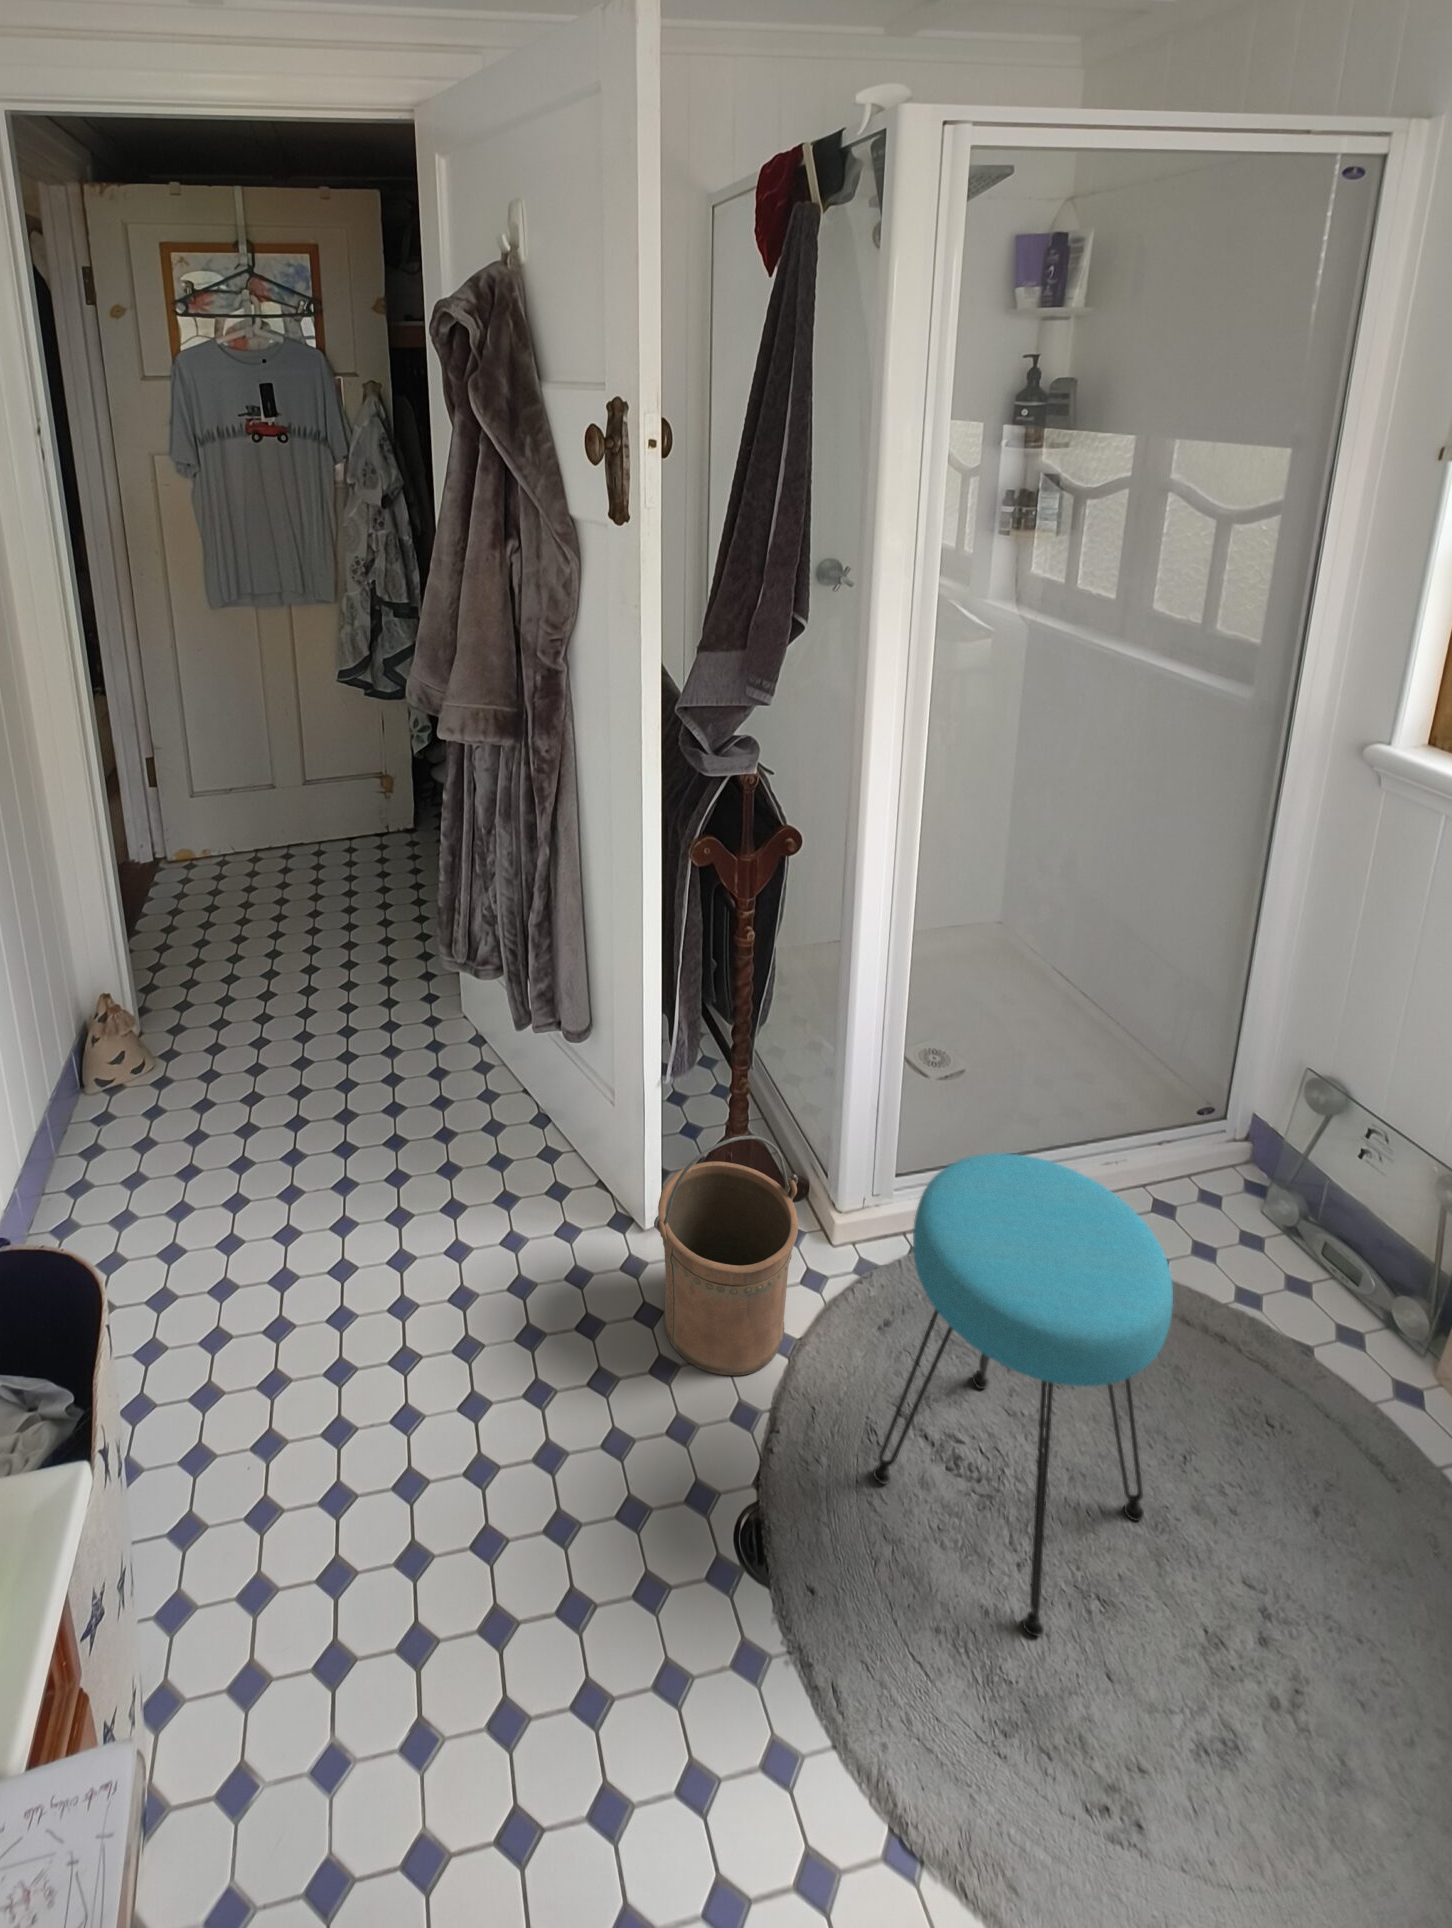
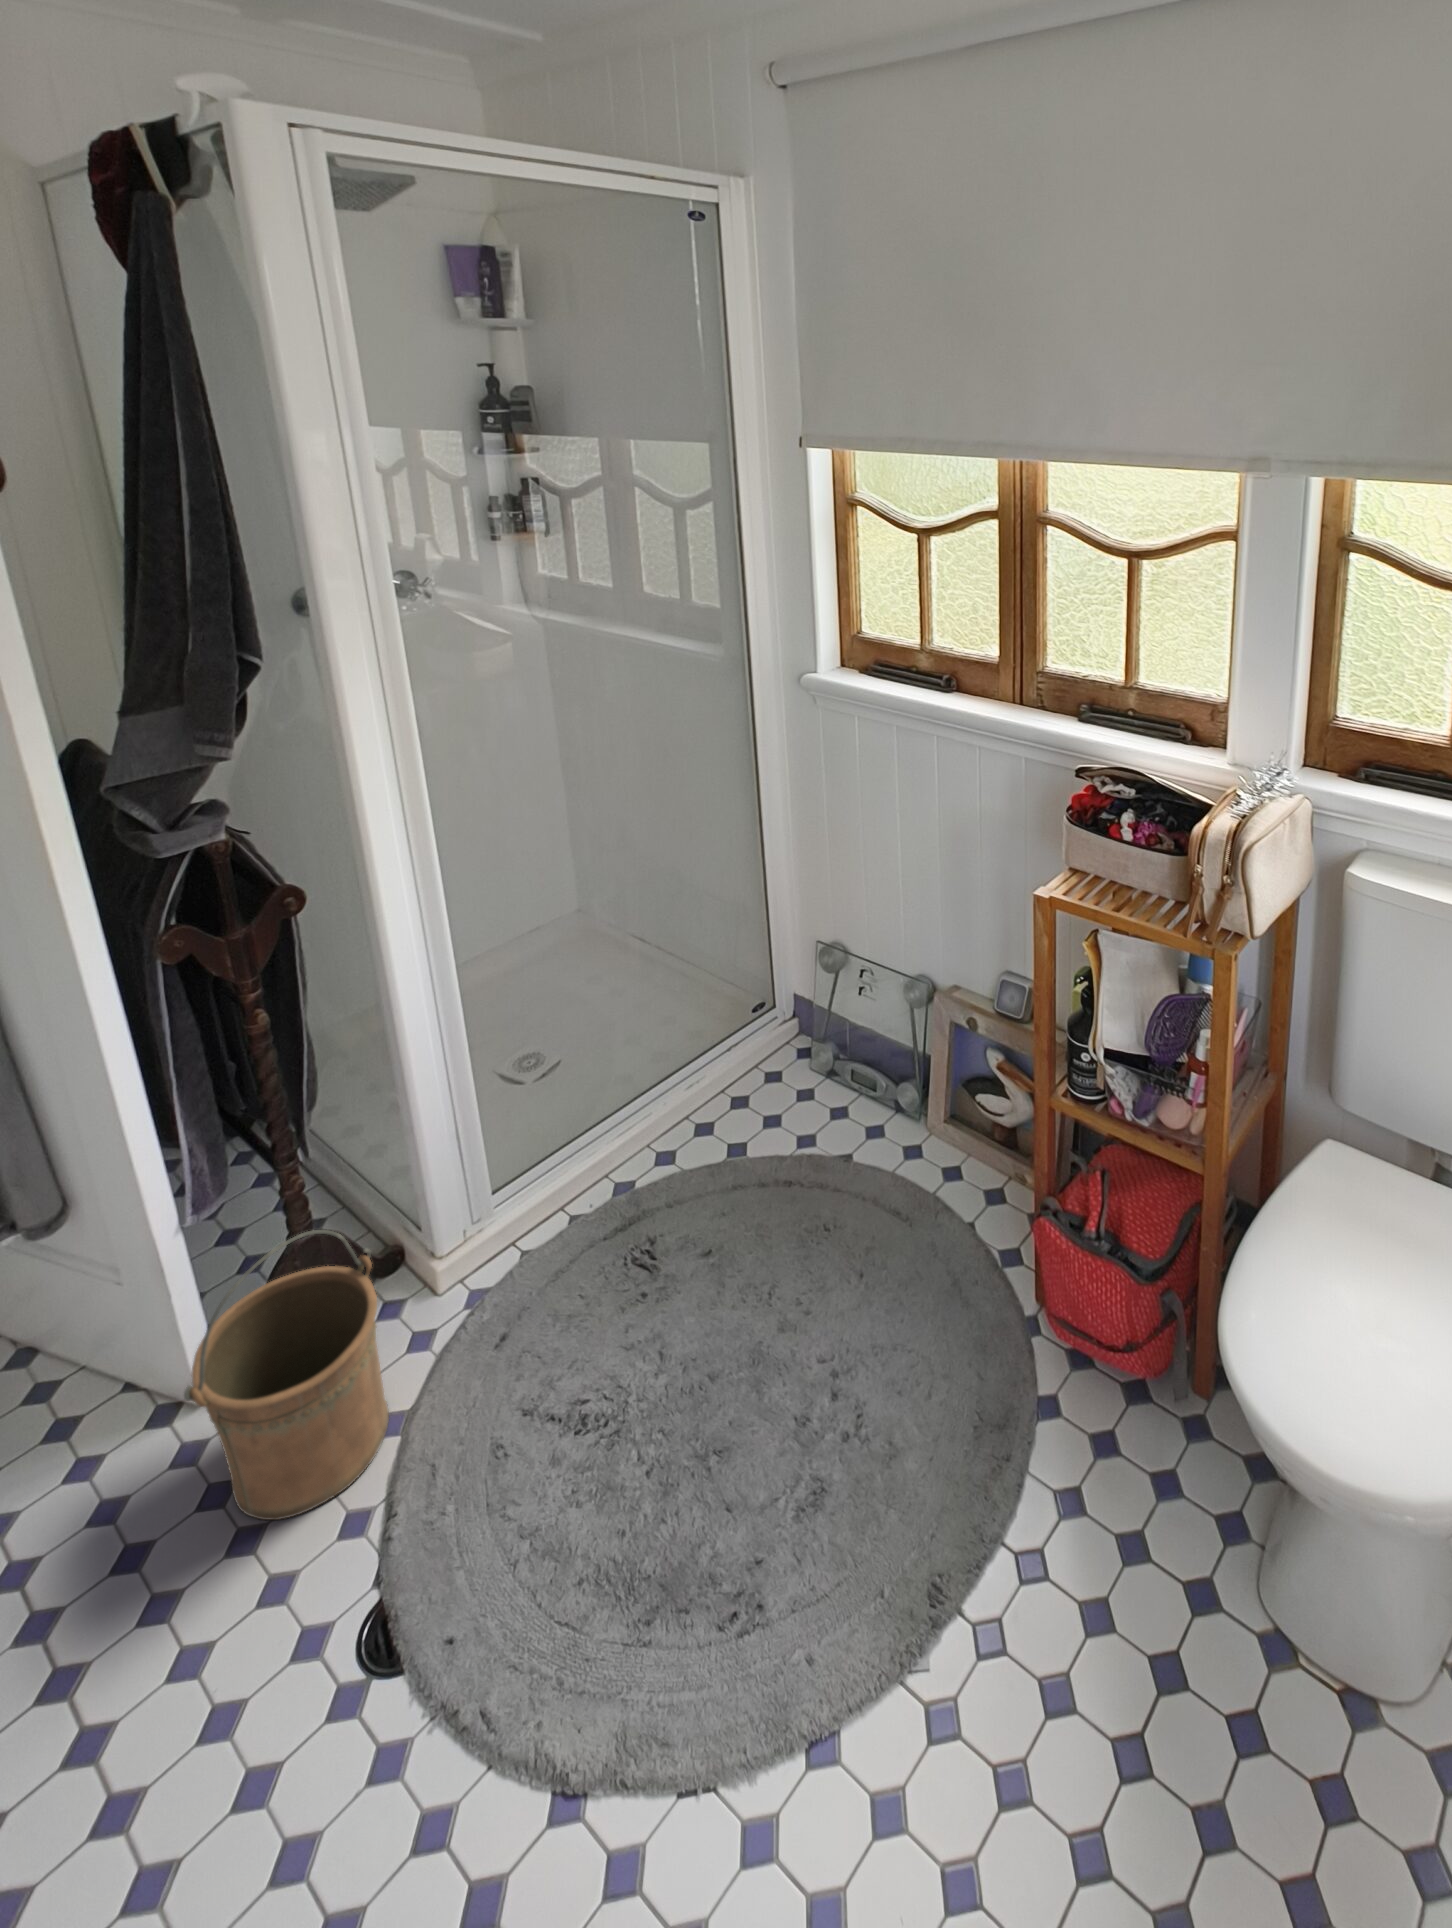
stool: present [873,1153,1173,1636] -> none [484,1109,744,1537]

